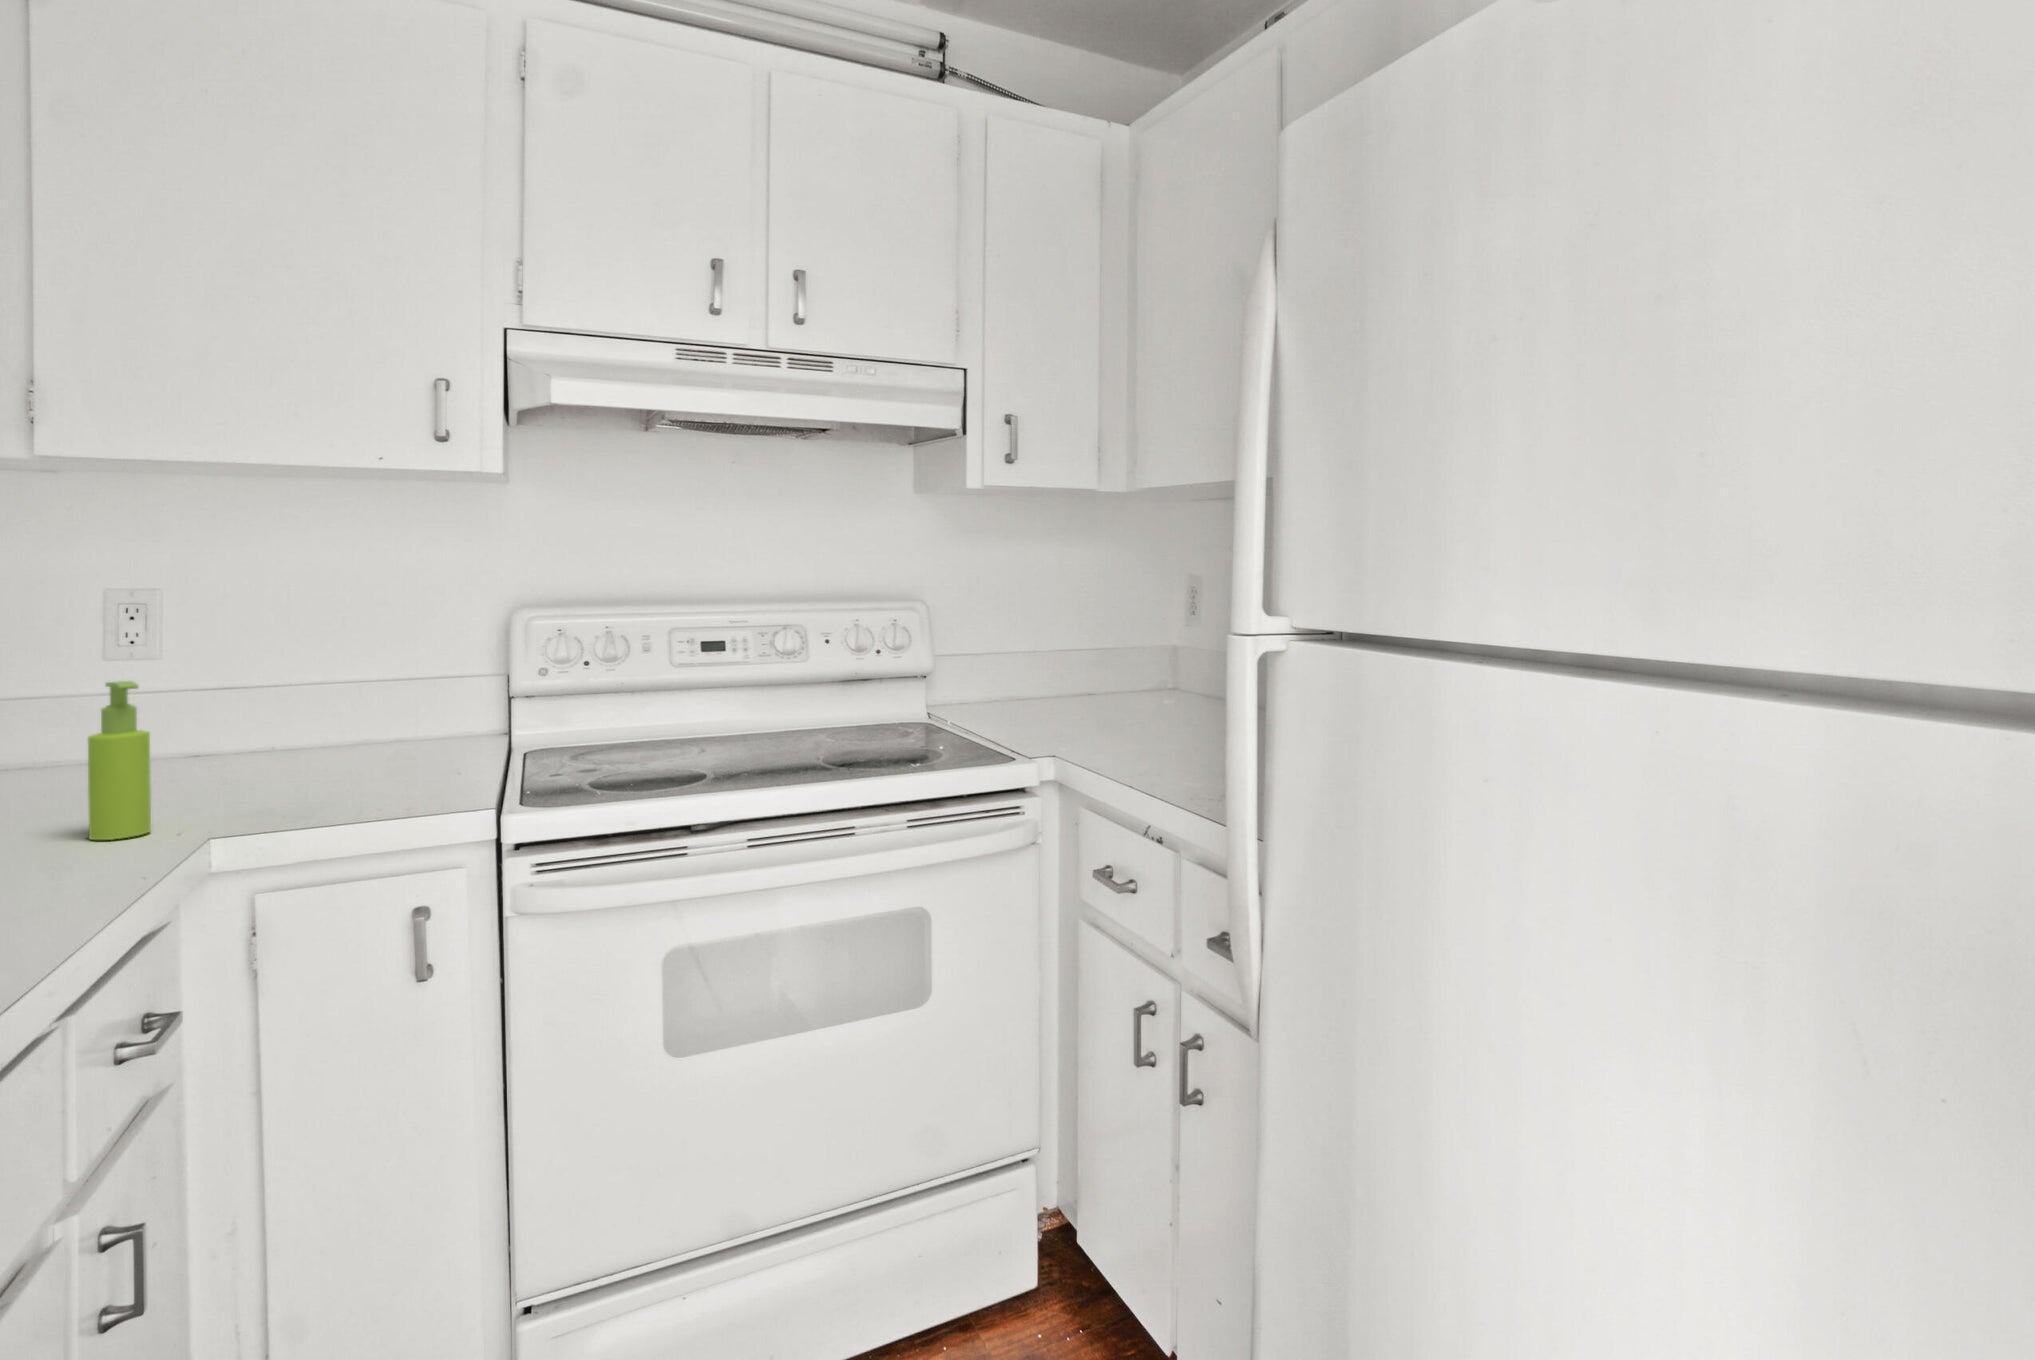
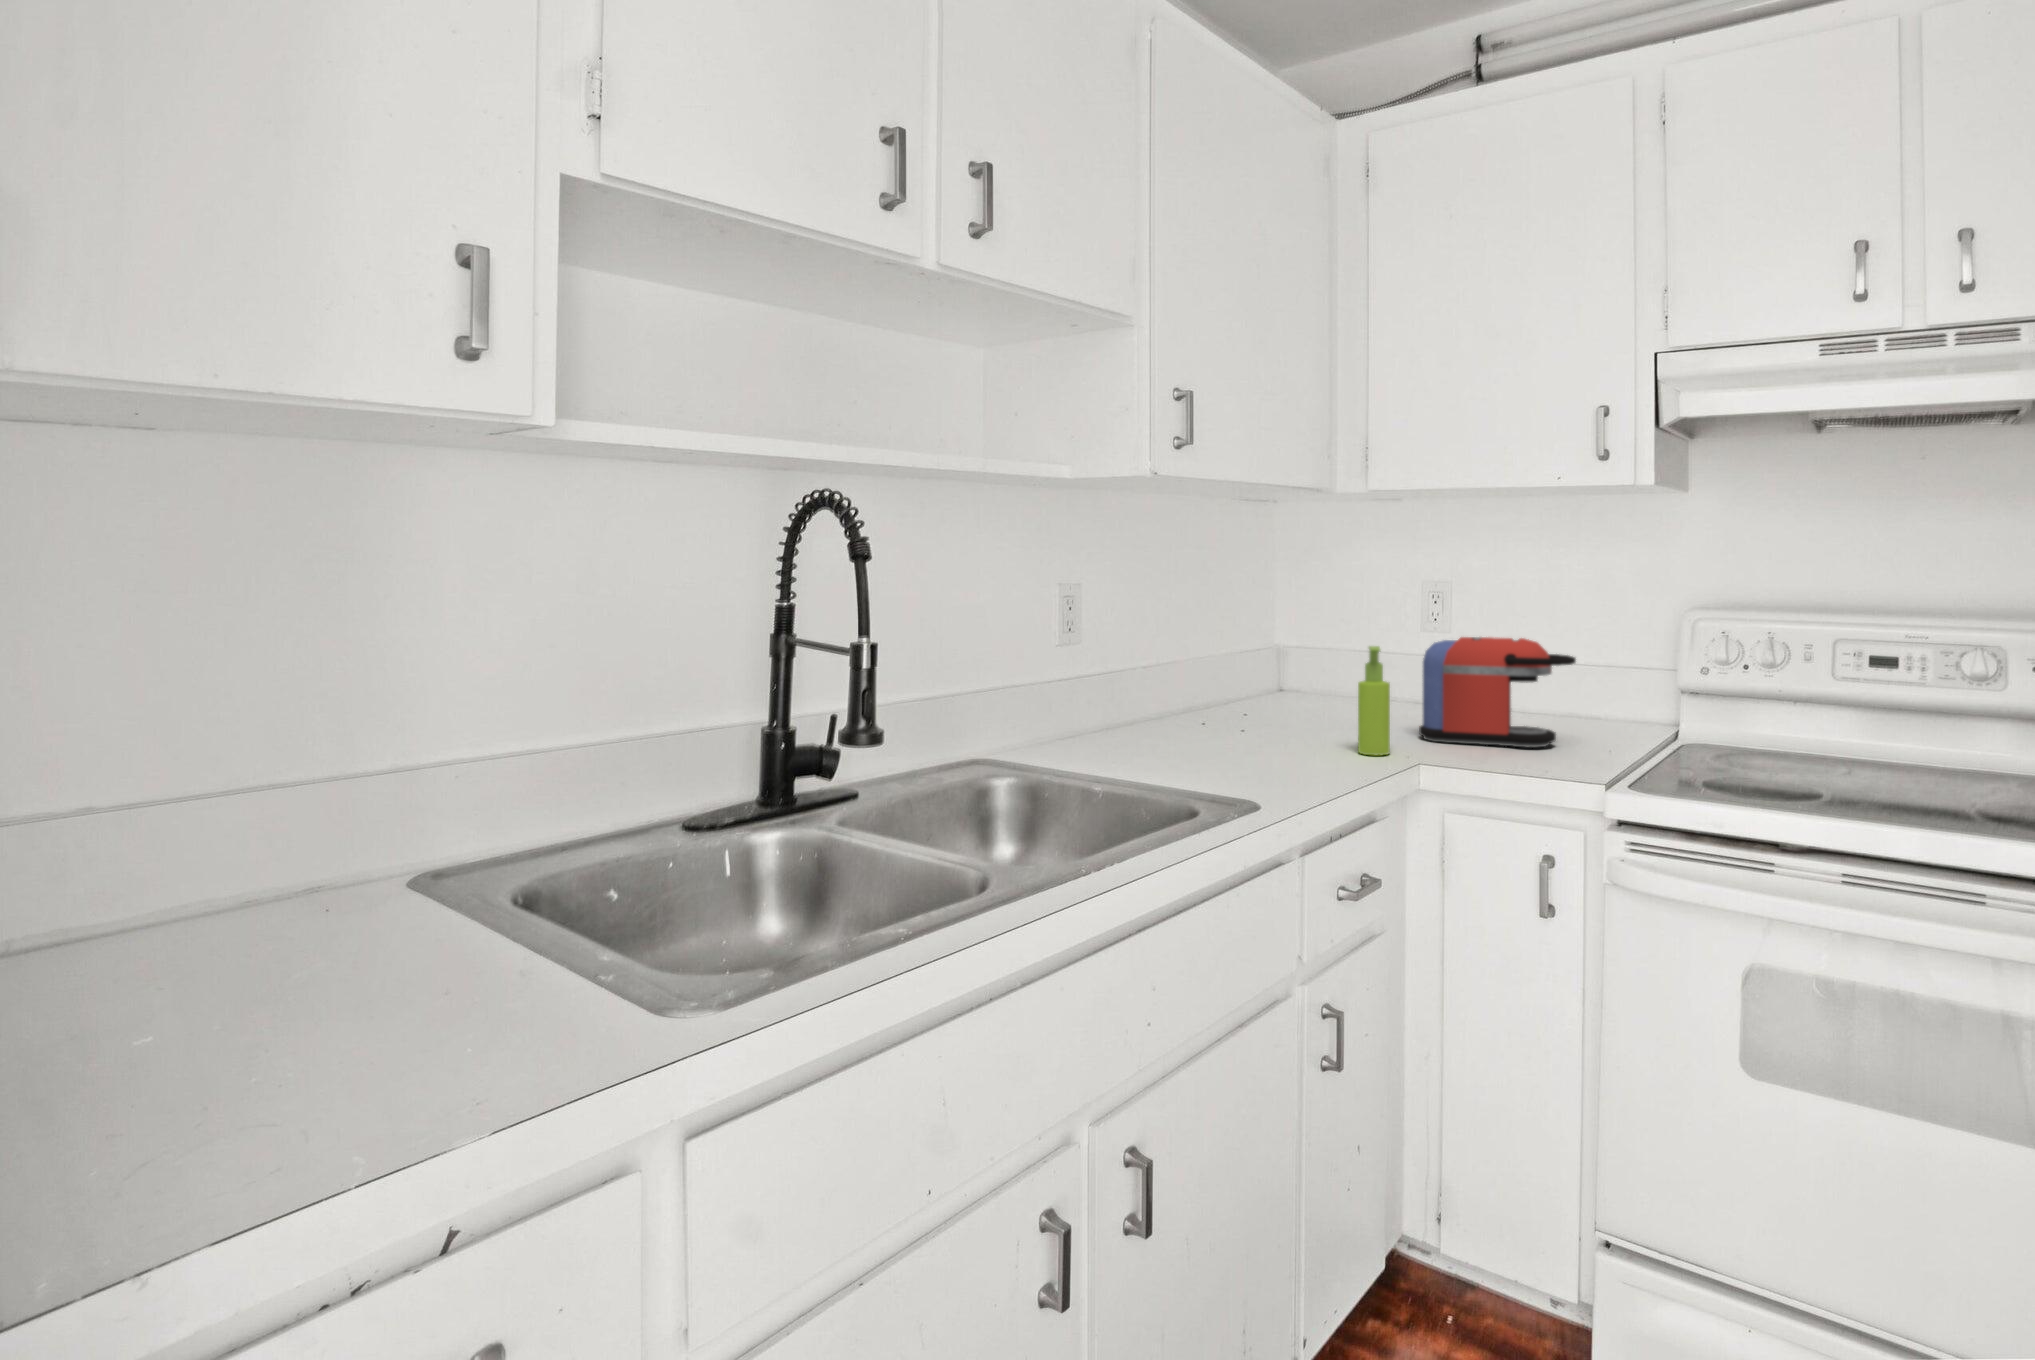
coffee maker: none [168,653,410,805] -> present [1419,637,1576,747]

